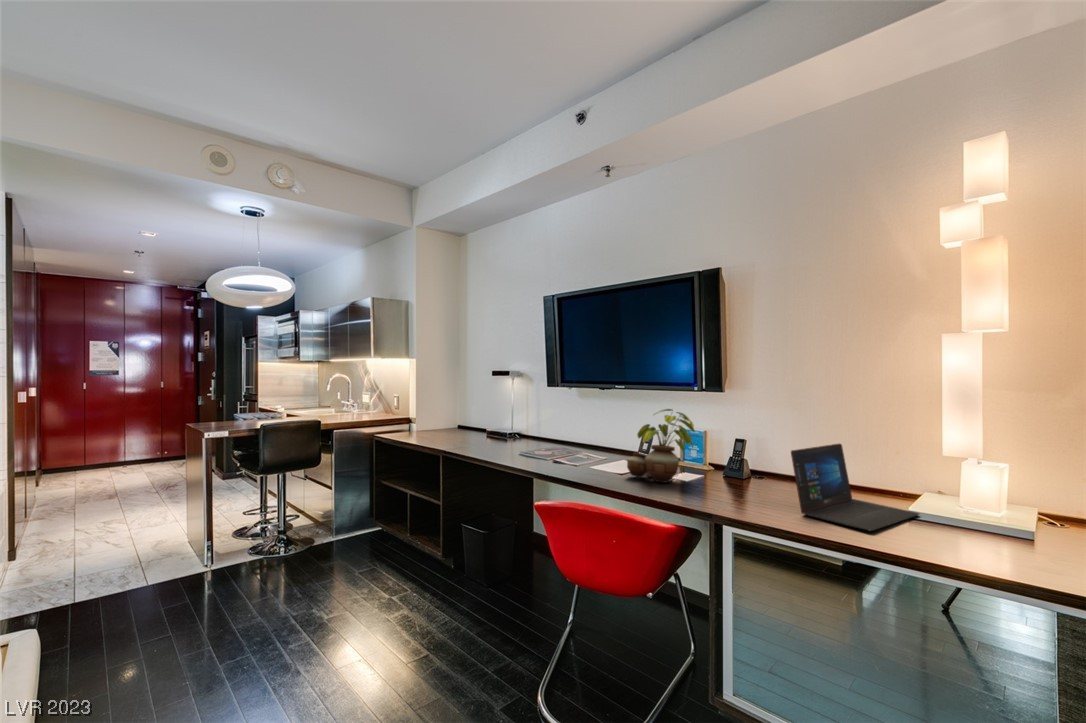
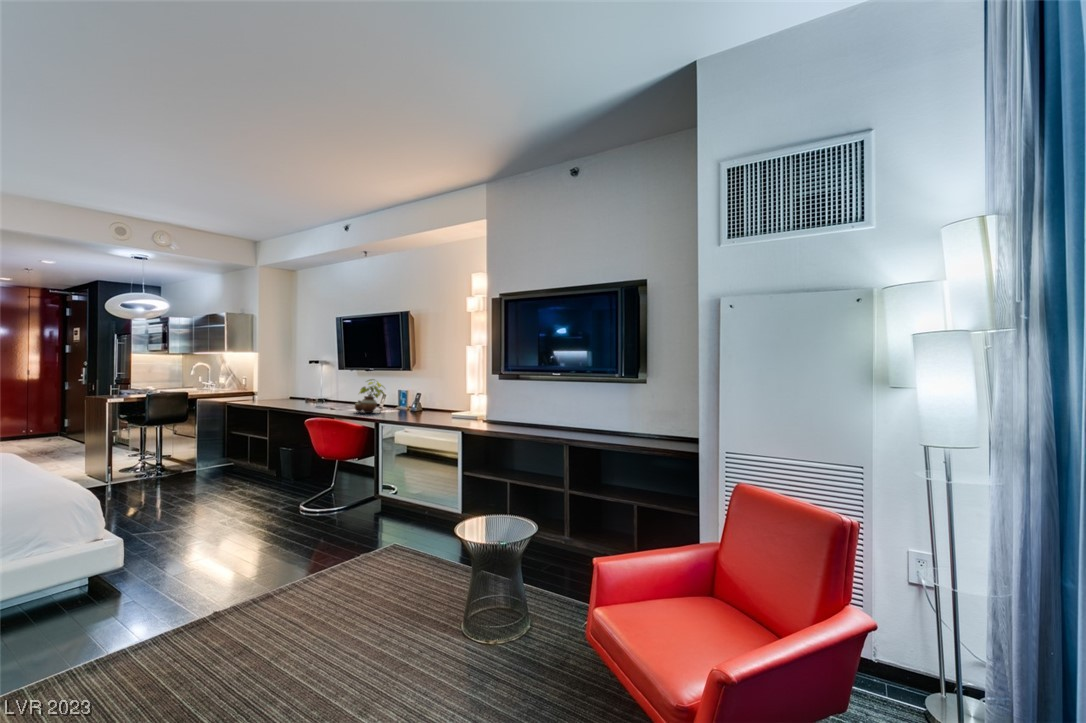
laptop: present [791,444,919,531] -> none [402,392,449,420]

